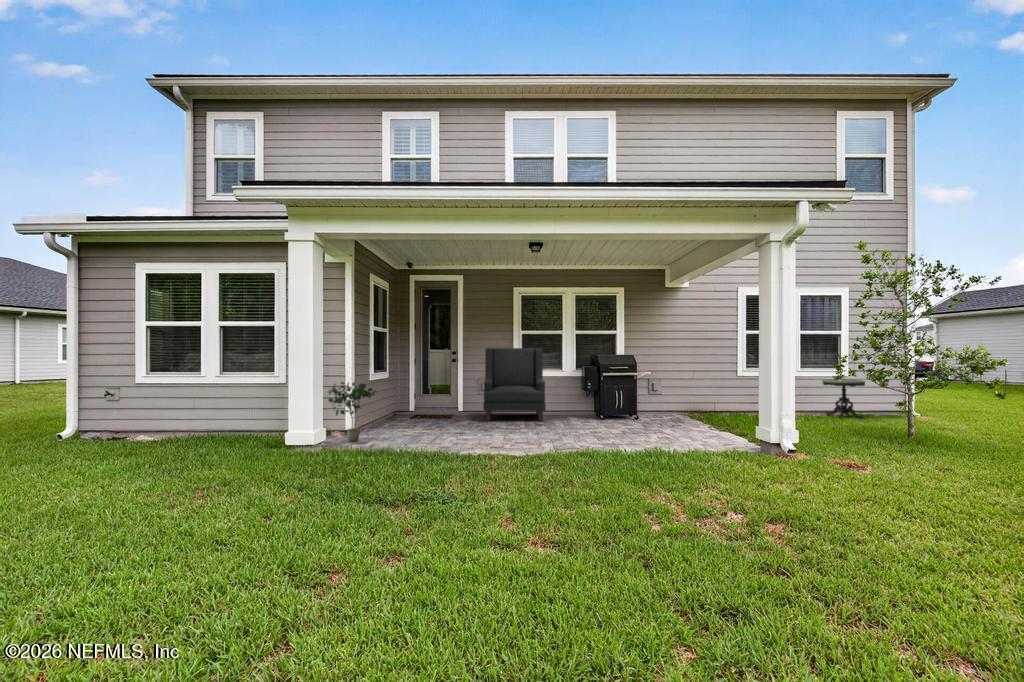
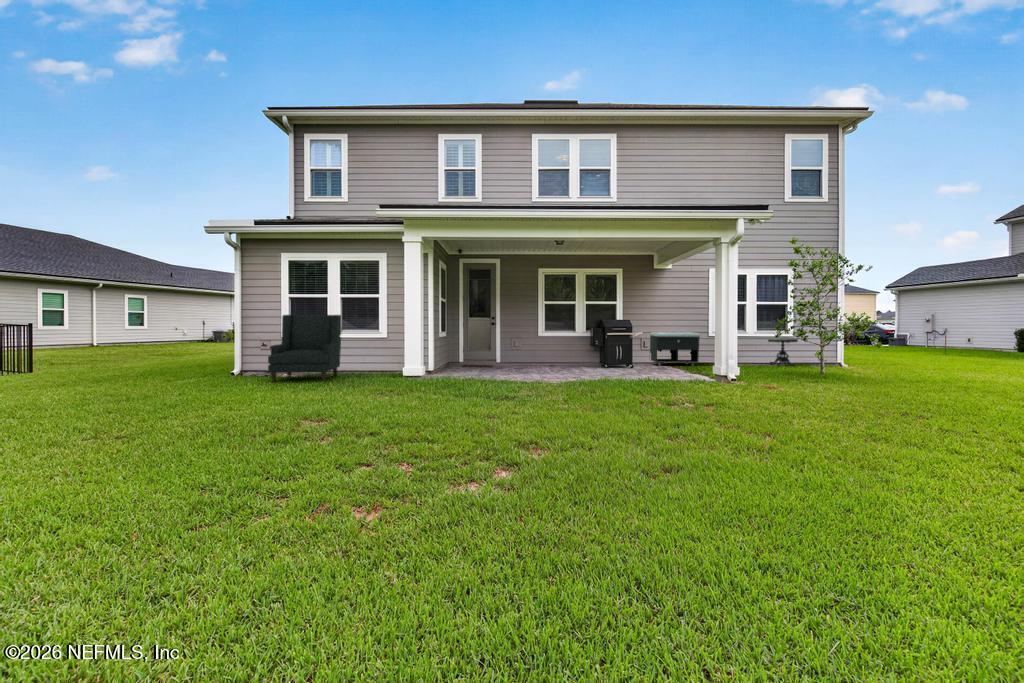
chair: present [483,348,546,421] -> present [268,315,342,382]
storage bench: none [661,371,730,418] -> present [650,332,700,366]
potted plant: present [328,382,377,442] -> none [423,337,456,377]

